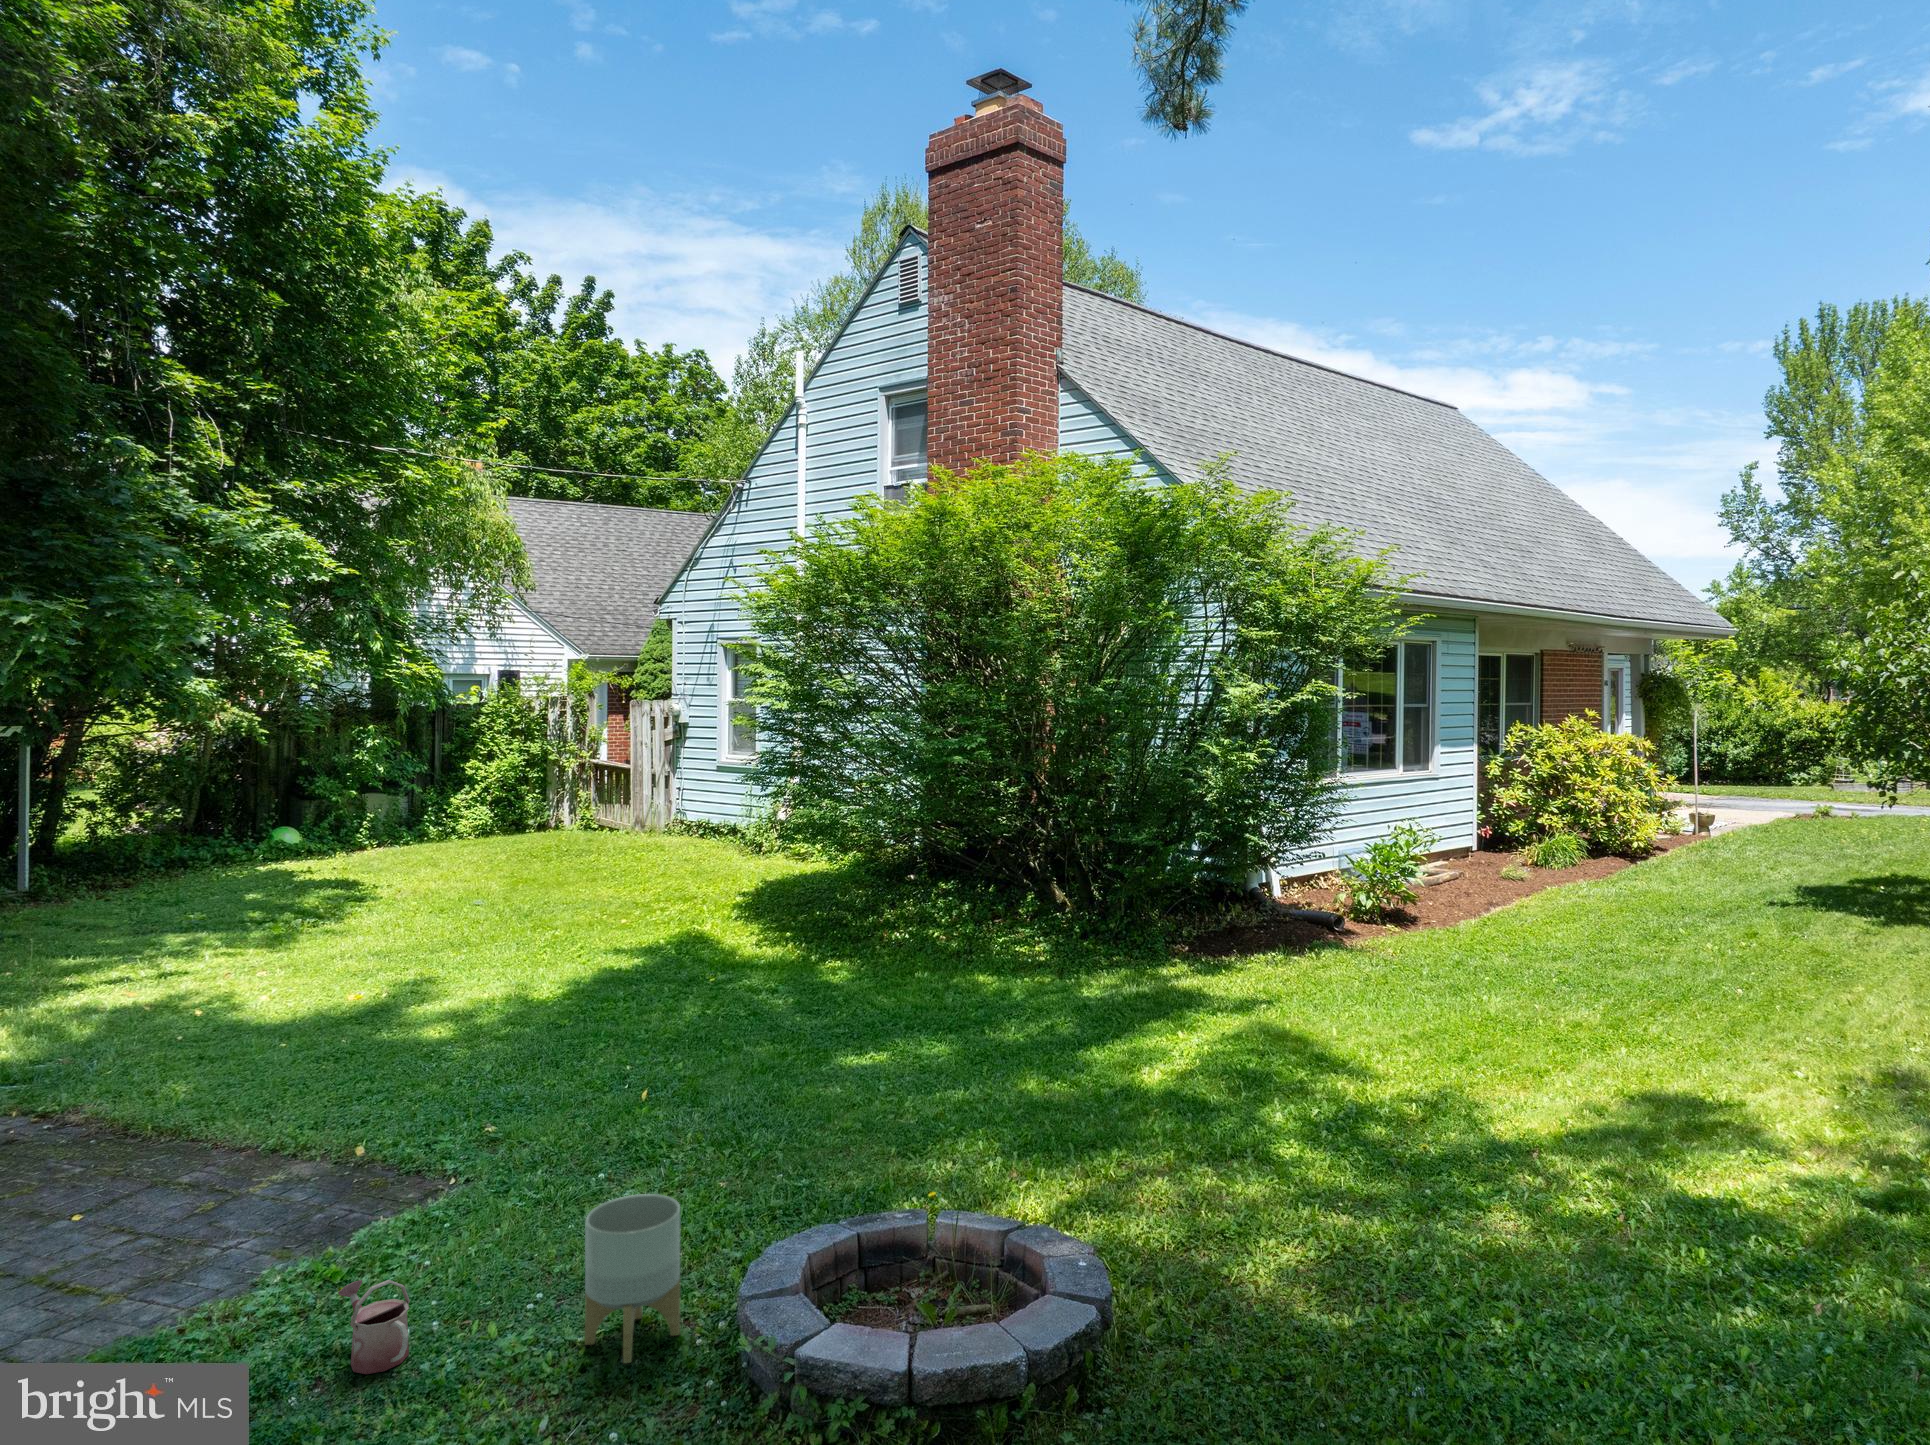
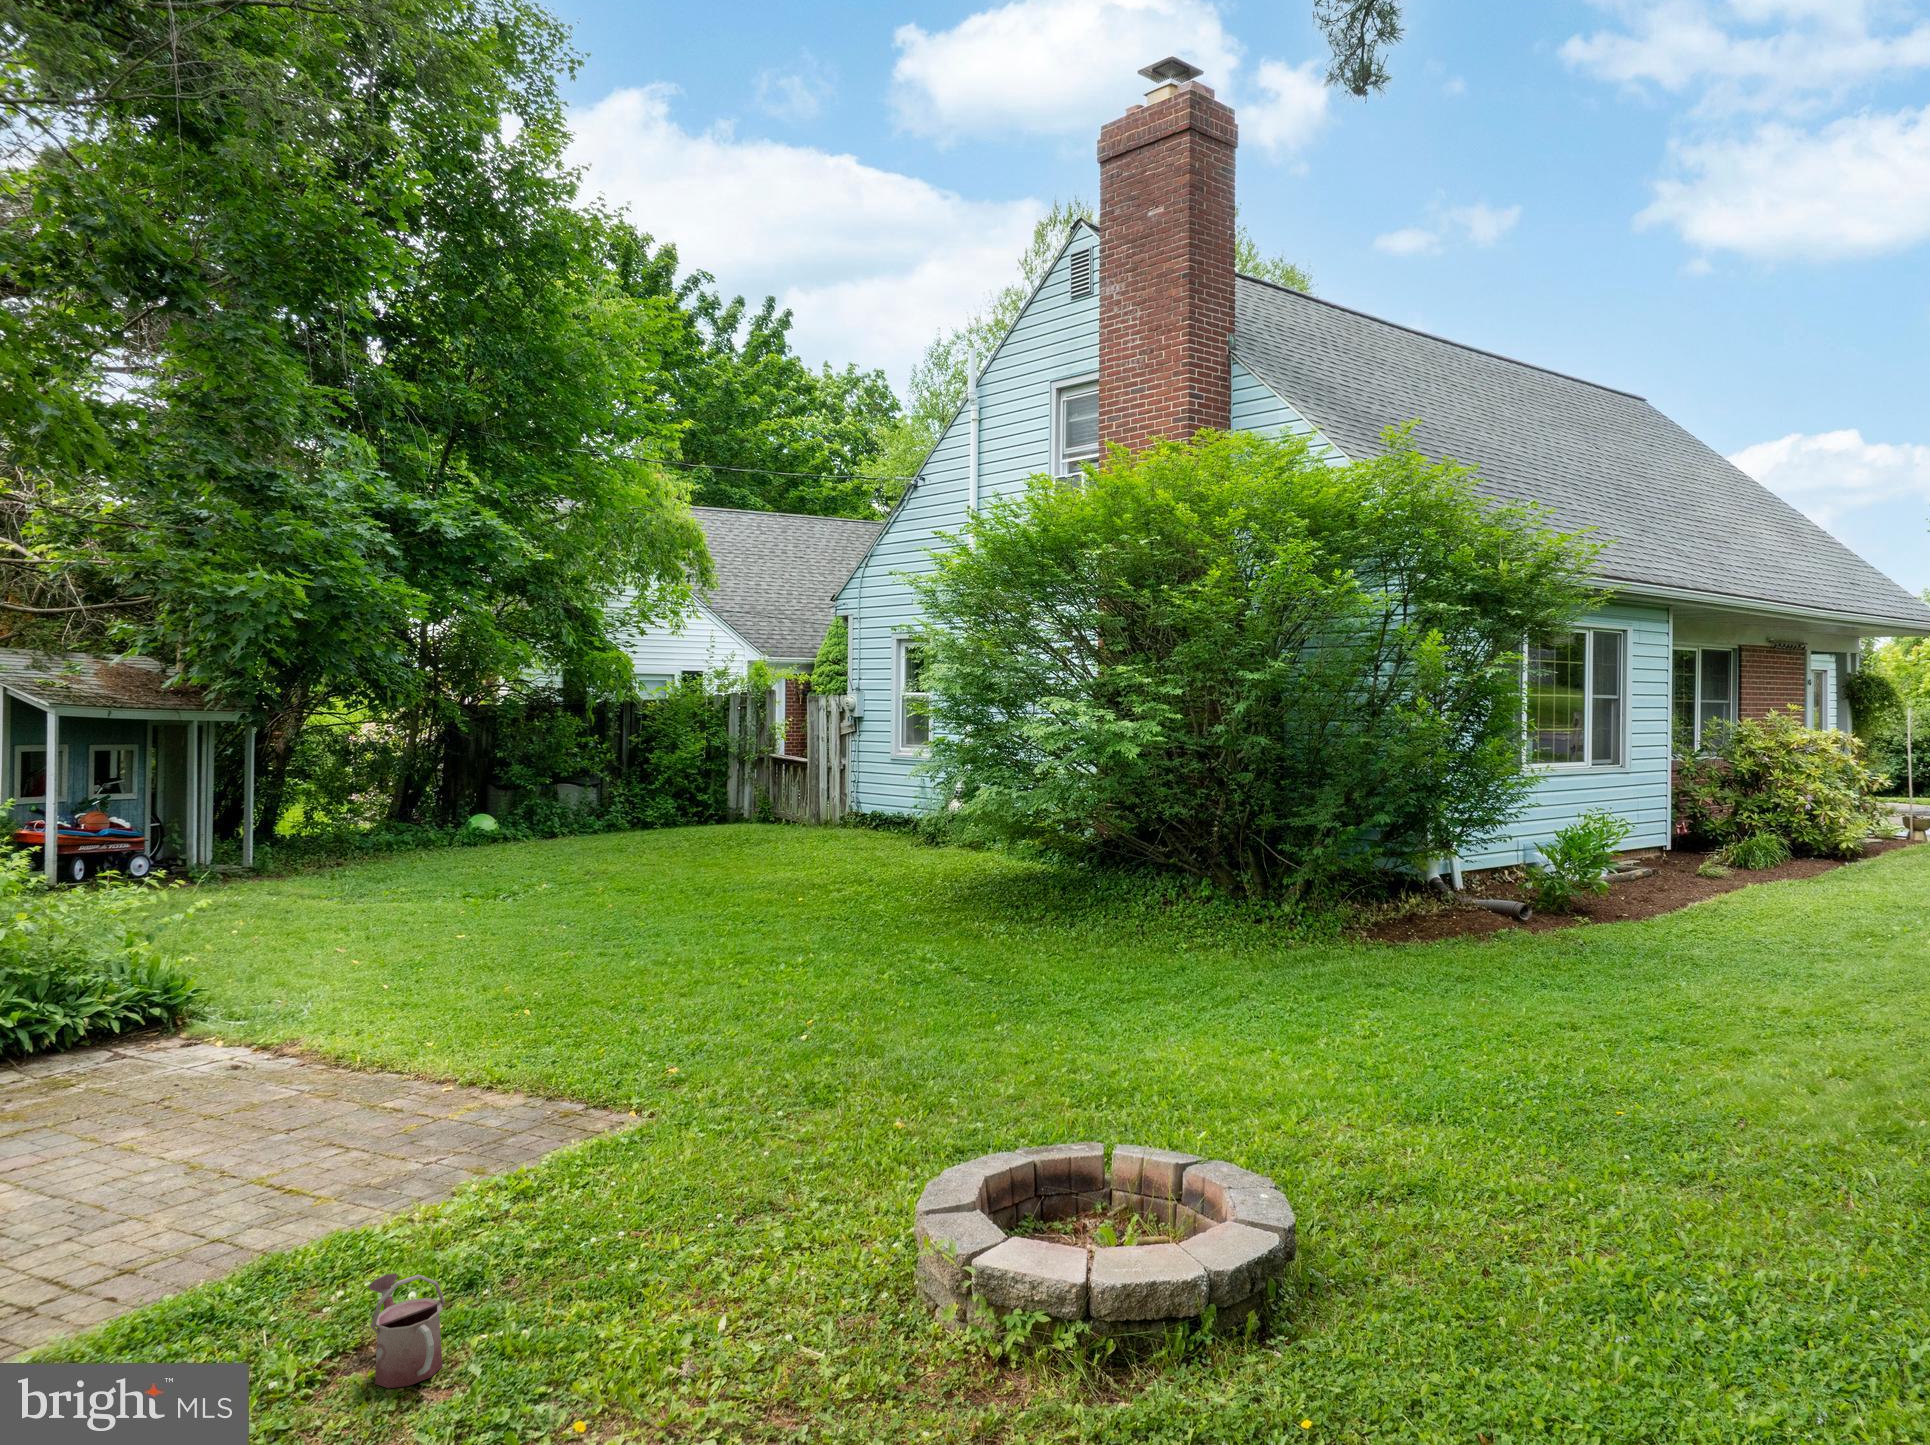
planter: present [585,1194,680,1363] -> none [641,1184,760,1396]

